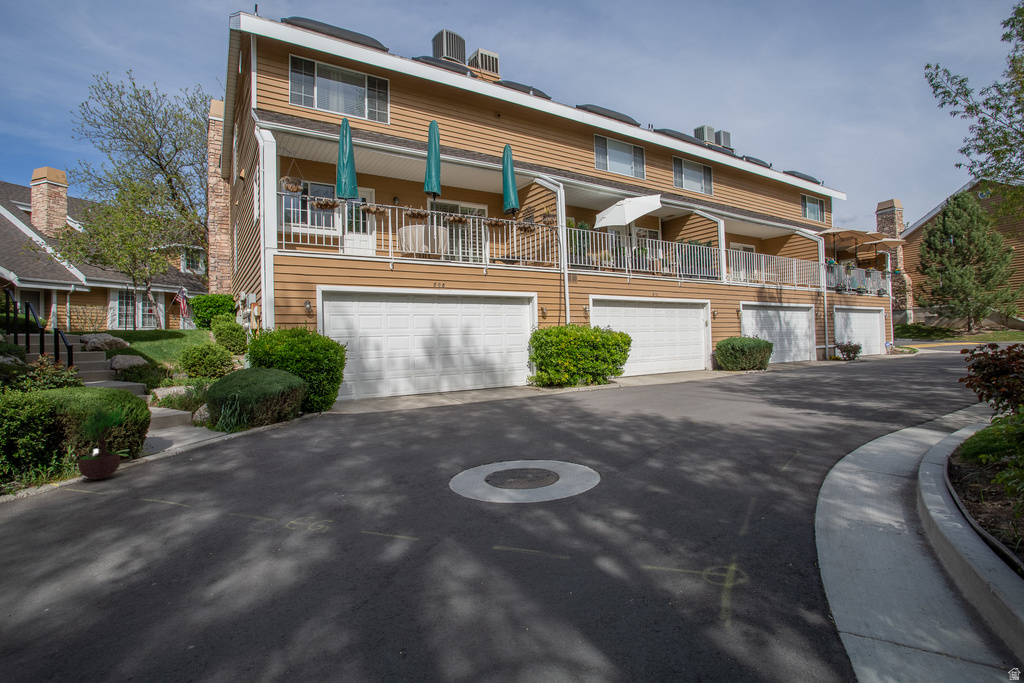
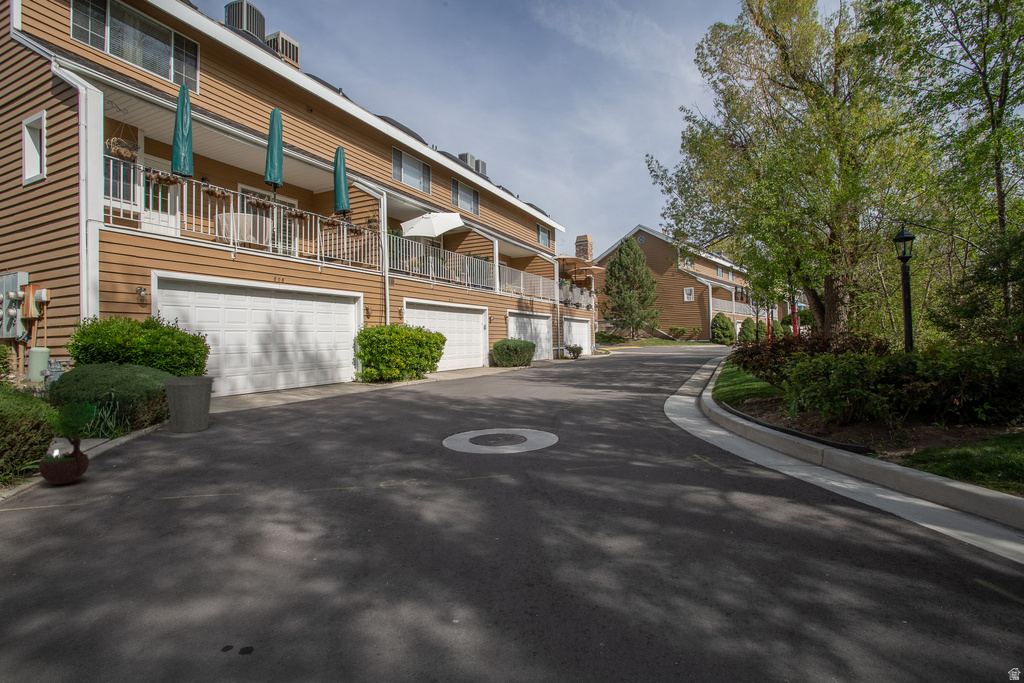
trash can: none [264,380,309,434] -> present [163,375,215,433]

